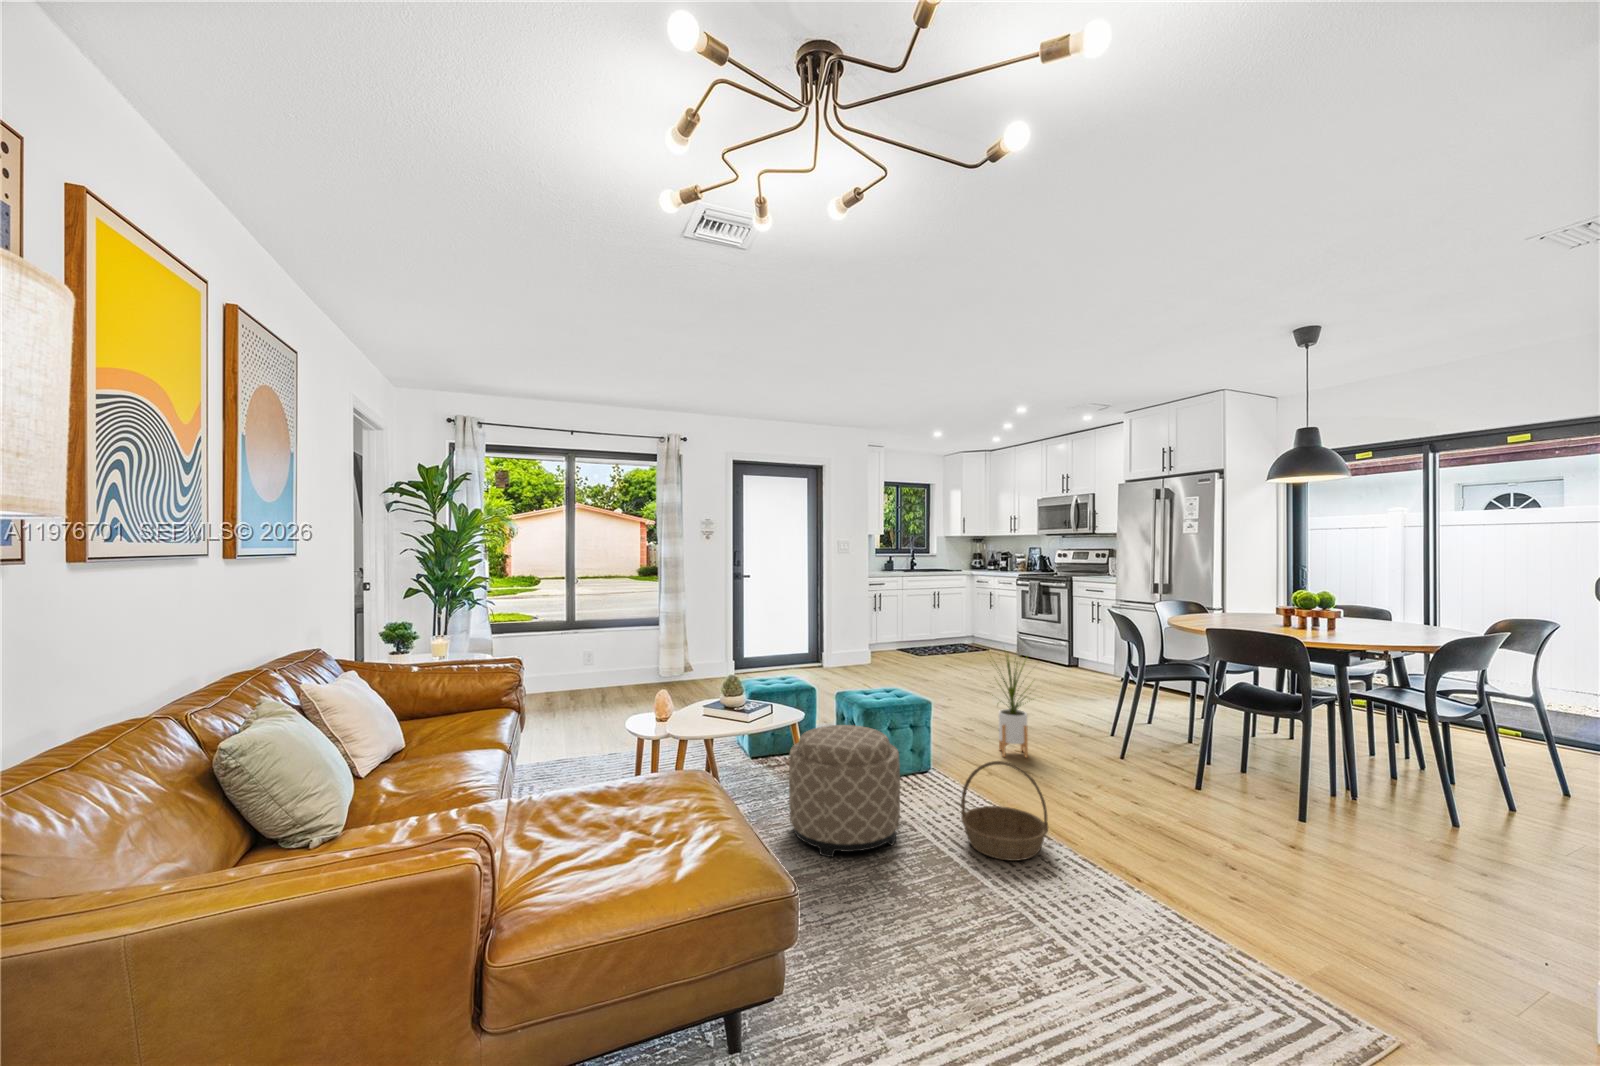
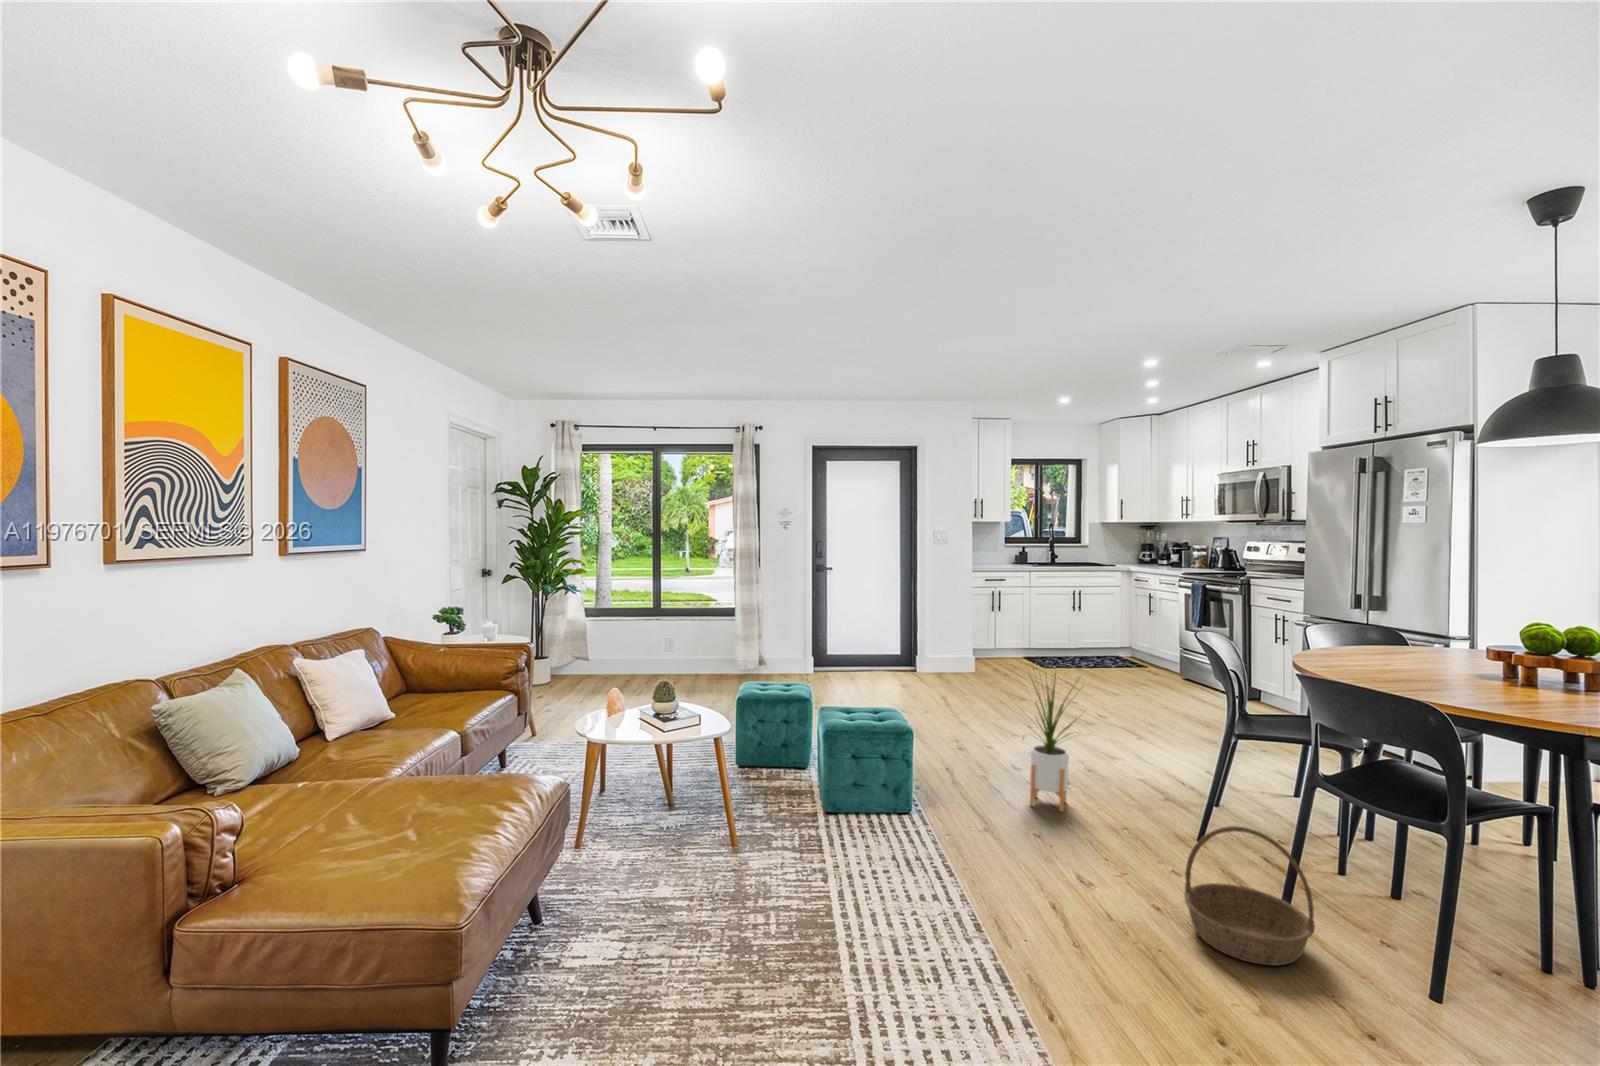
ottoman: present [789,725,900,857] -> none [674,740,809,897]
basket: present [961,761,1048,861] -> present [1184,826,1315,966]

